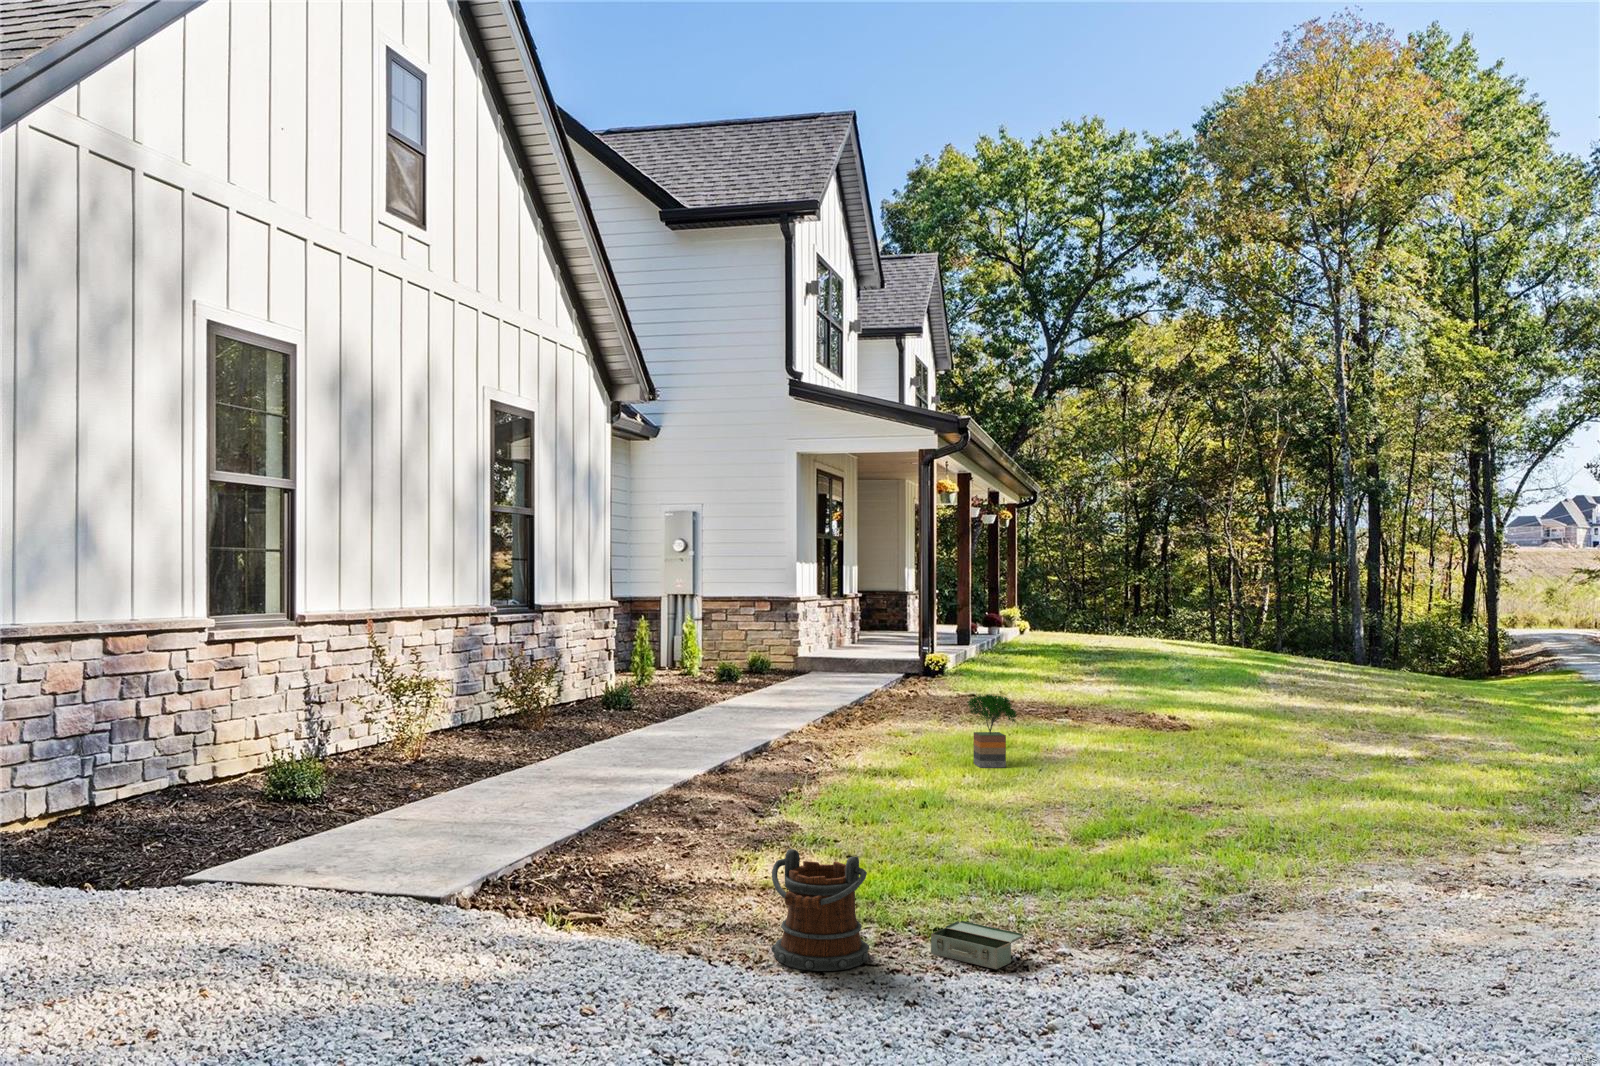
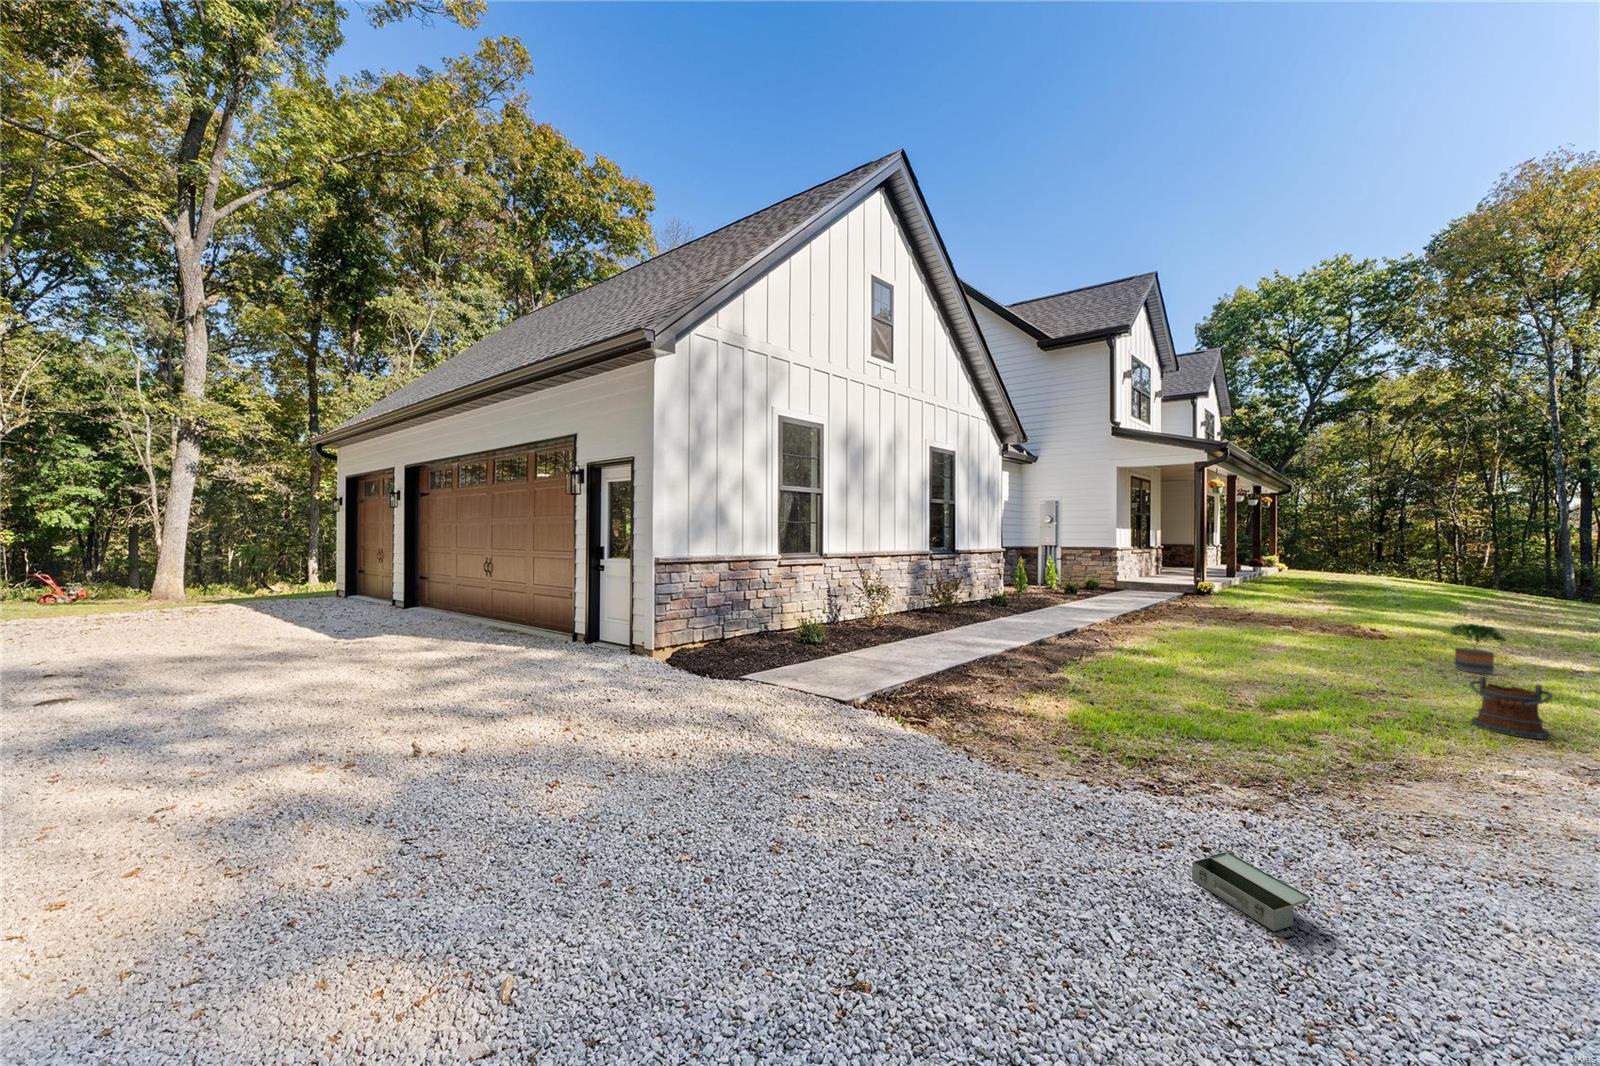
potted tree: present [968,694,1016,768] -> present [1451,624,1505,674]
bucket: present [771,849,869,971] -> present [1470,677,1553,739]

